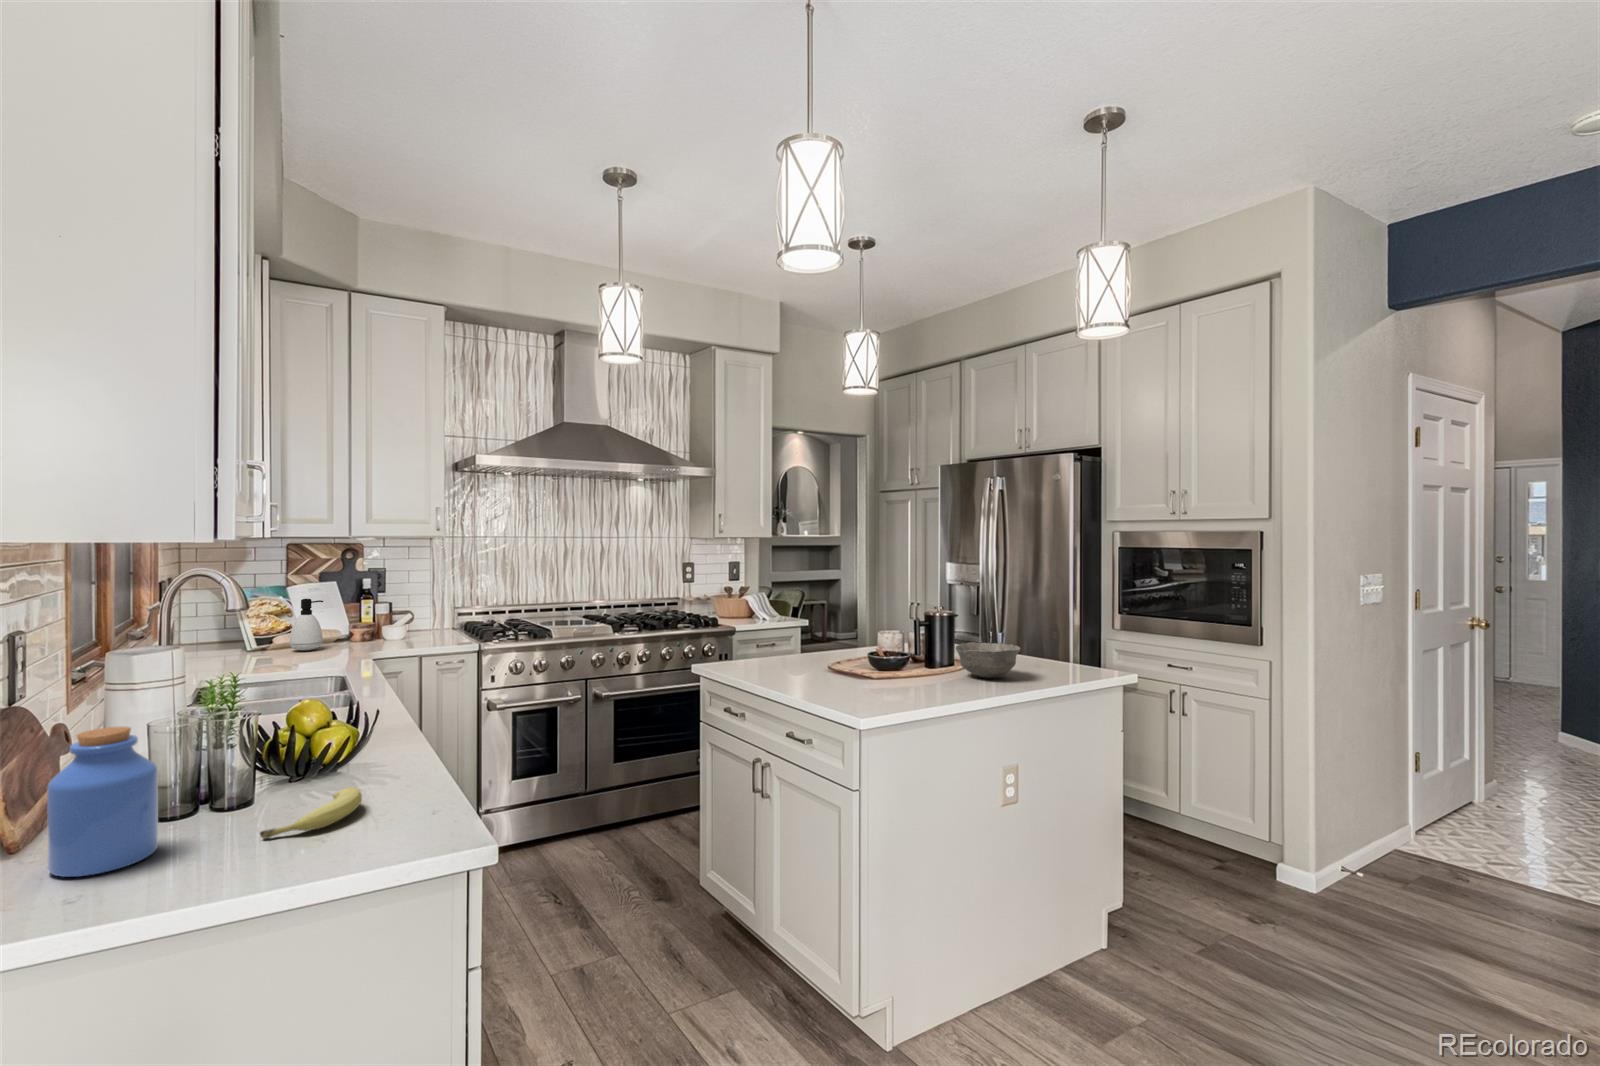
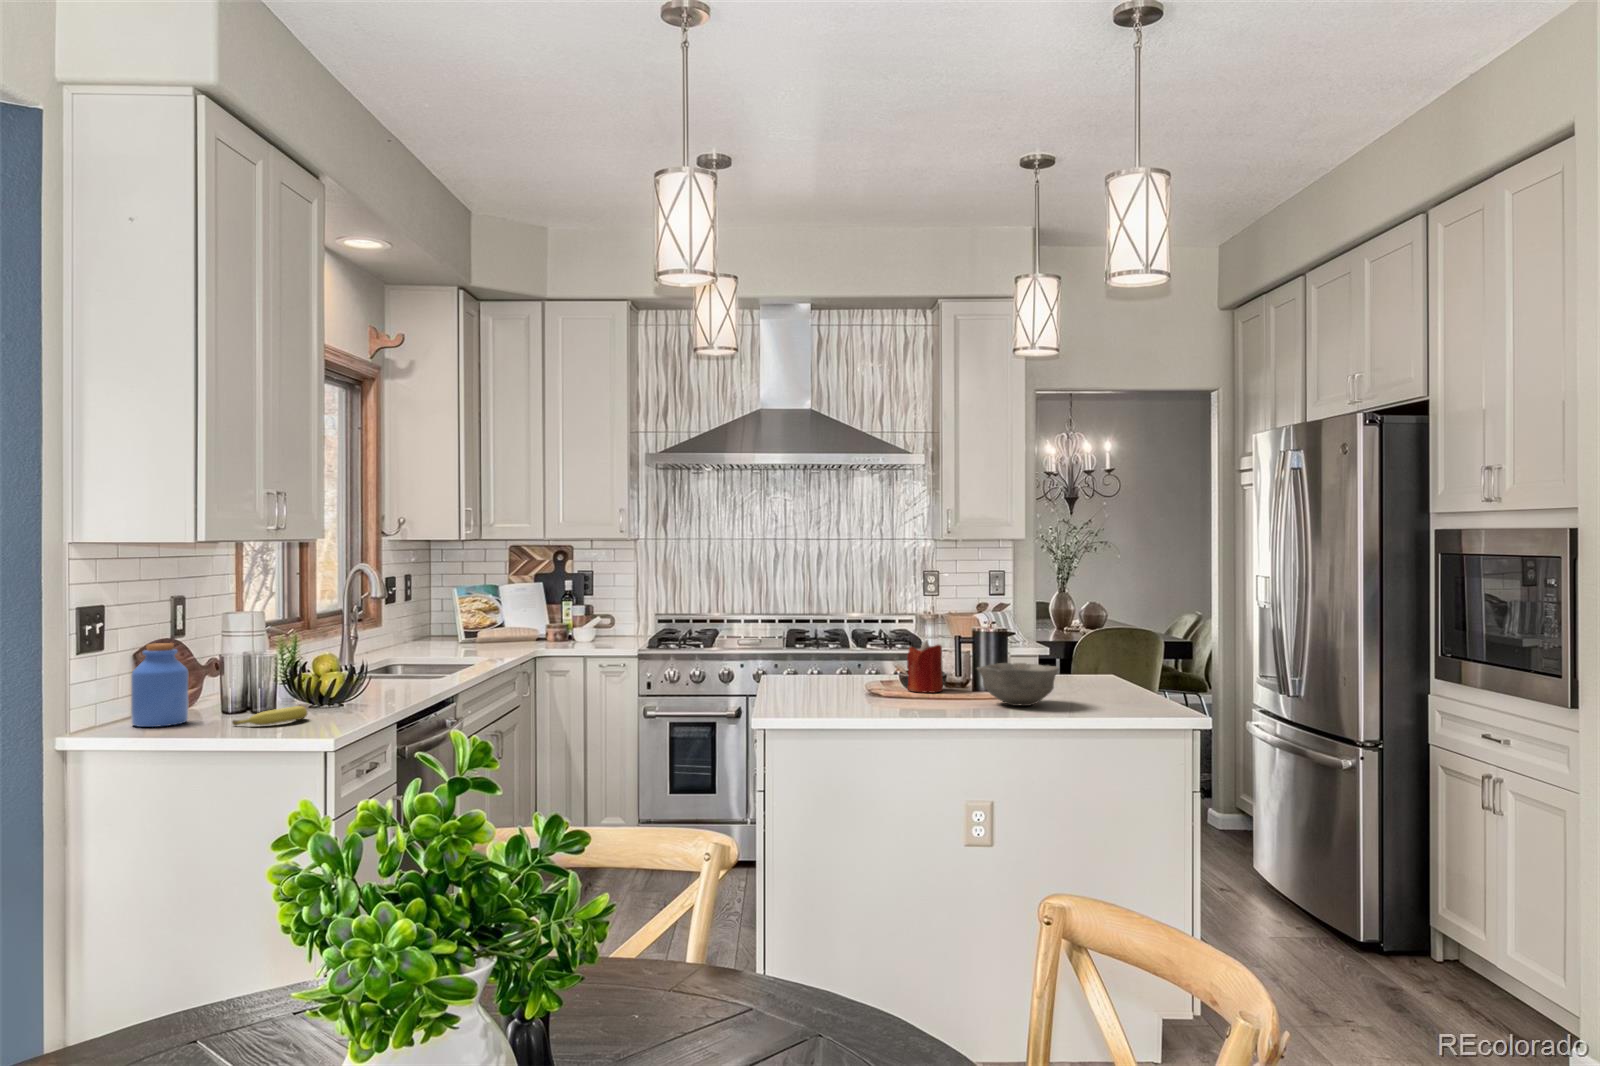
soap dispenser: present [290,599,323,651] -> none [490,597,517,645]
candle: none [872,628,901,673] -> present [907,640,943,693]

